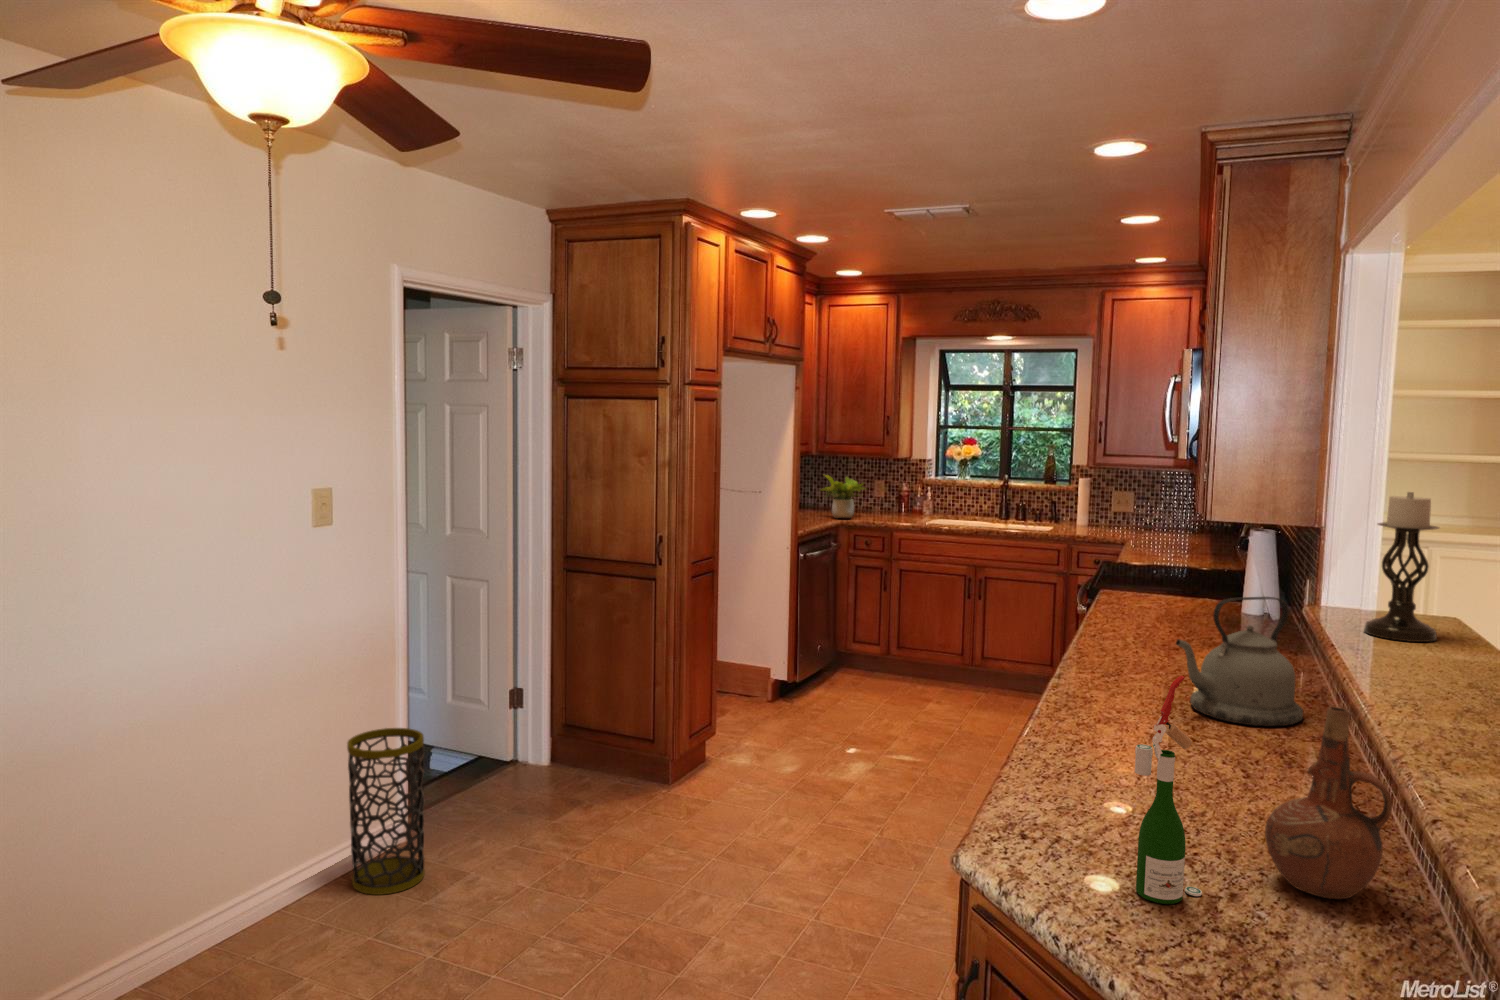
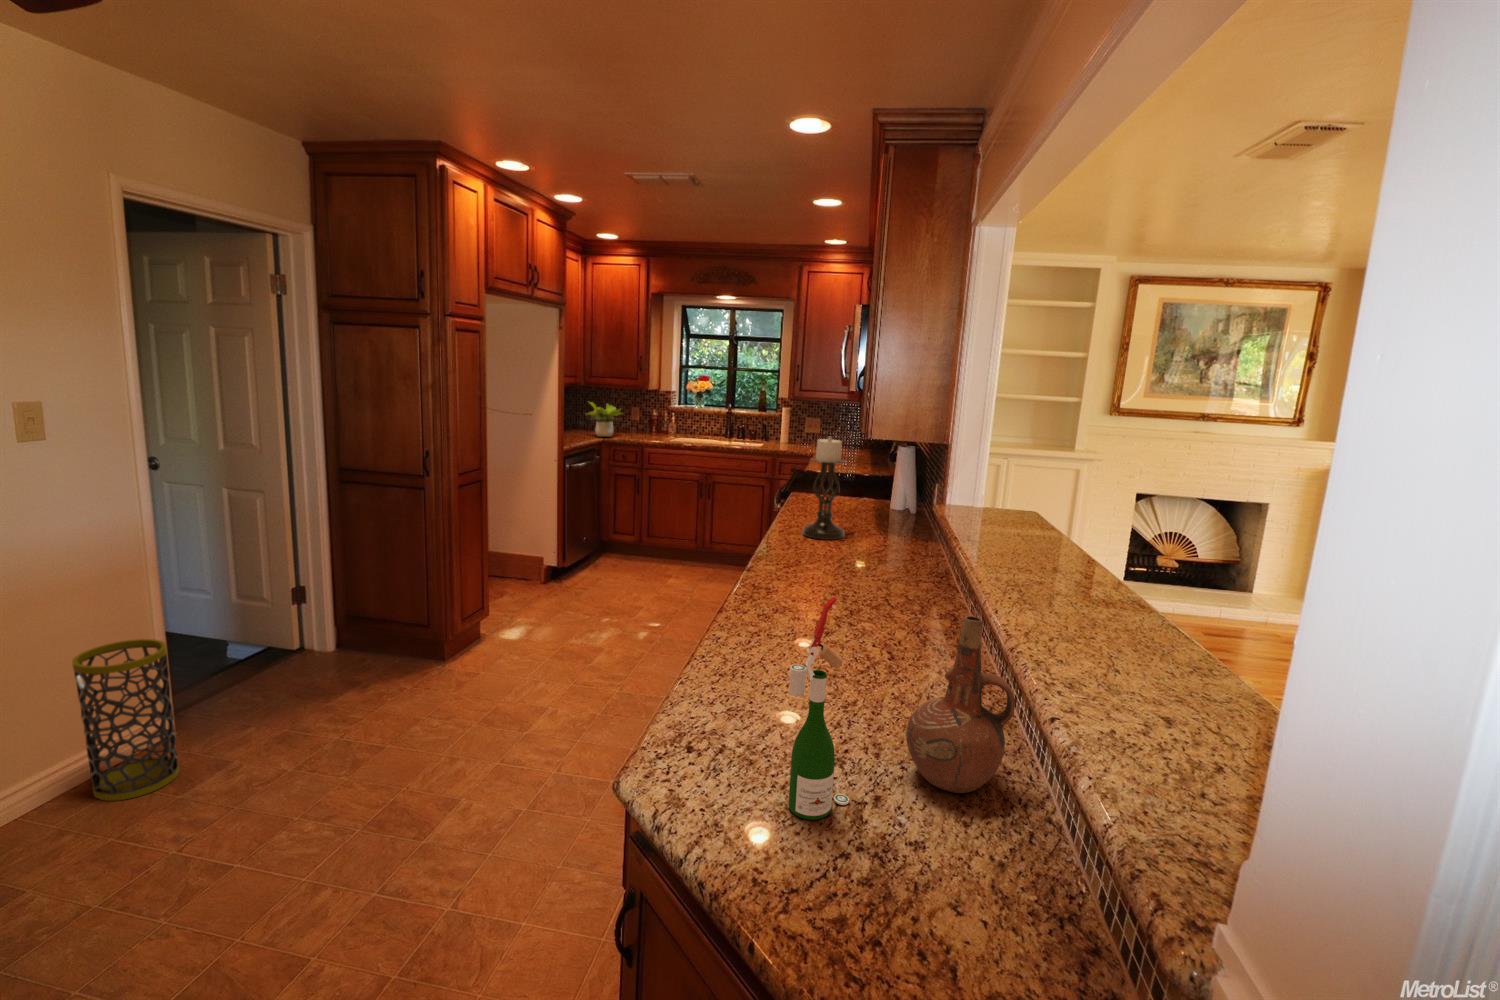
candle holder: present [1364,492,1439,642] -> present [802,436,846,540]
kettle: present [1176,597,1303,726] -> none [840,502,935,609]

